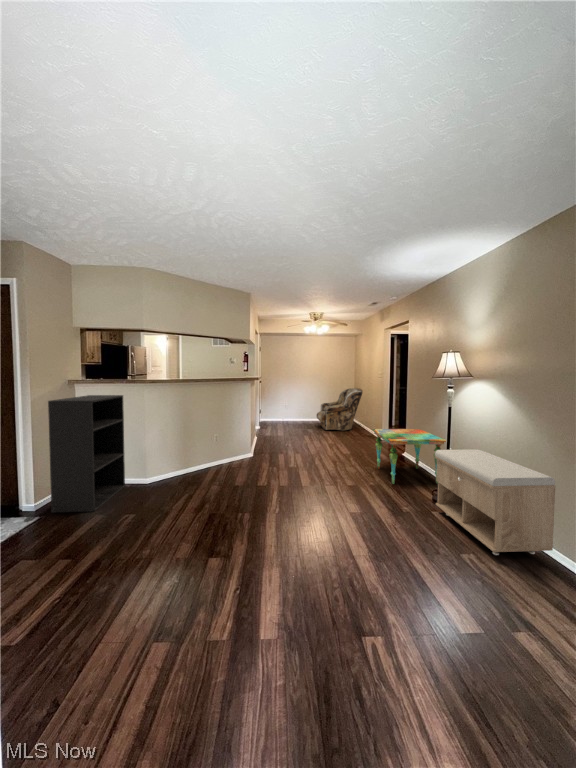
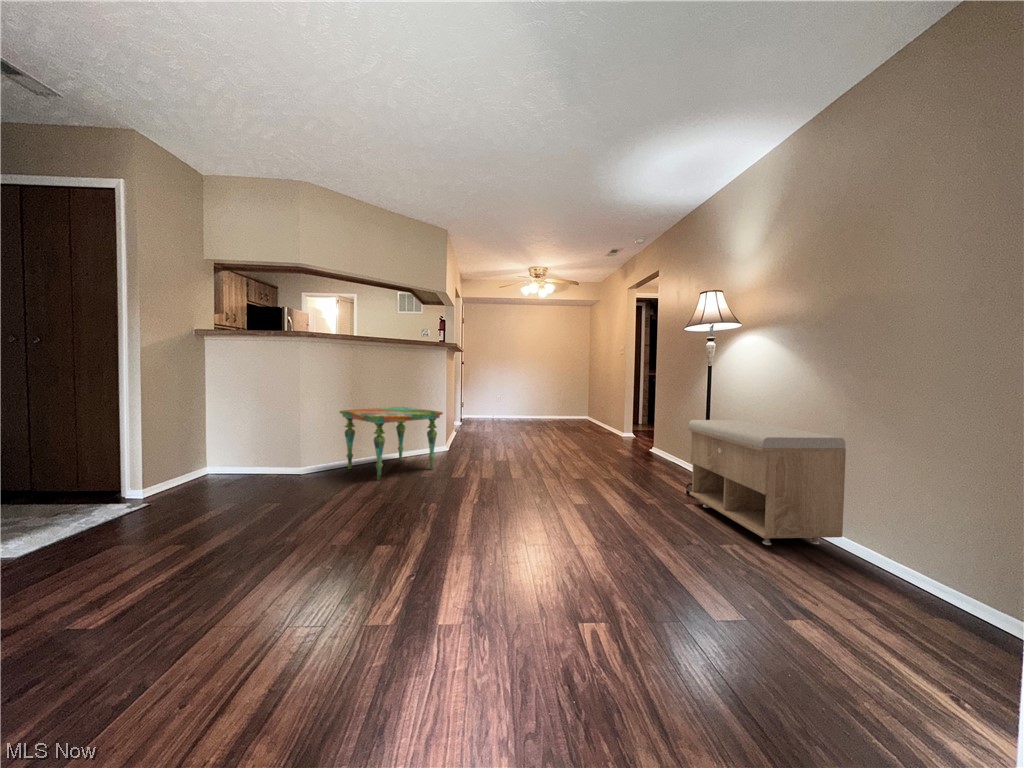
armchair: present [317,388,363,431] -> none [538,372,599,428]
bookshelf: present [48,395,125,513] -> none [165,346,272,501]
side table: present [373,429,446,484] -> present [340,407,443,480]

